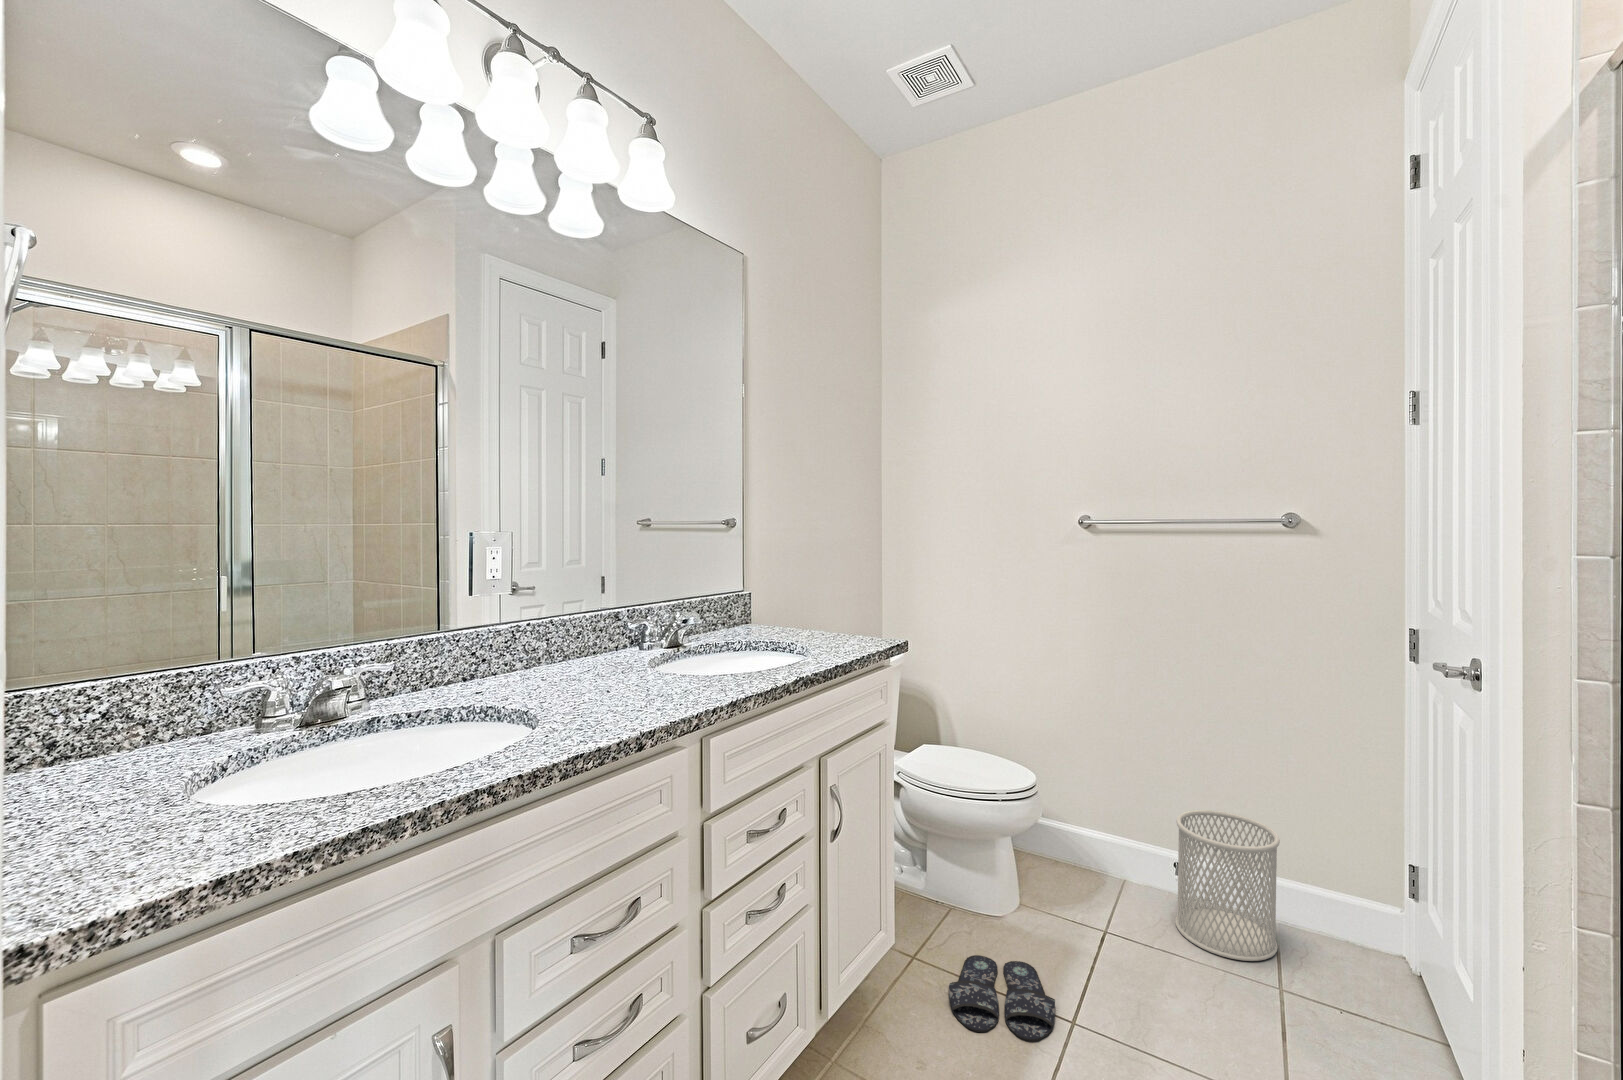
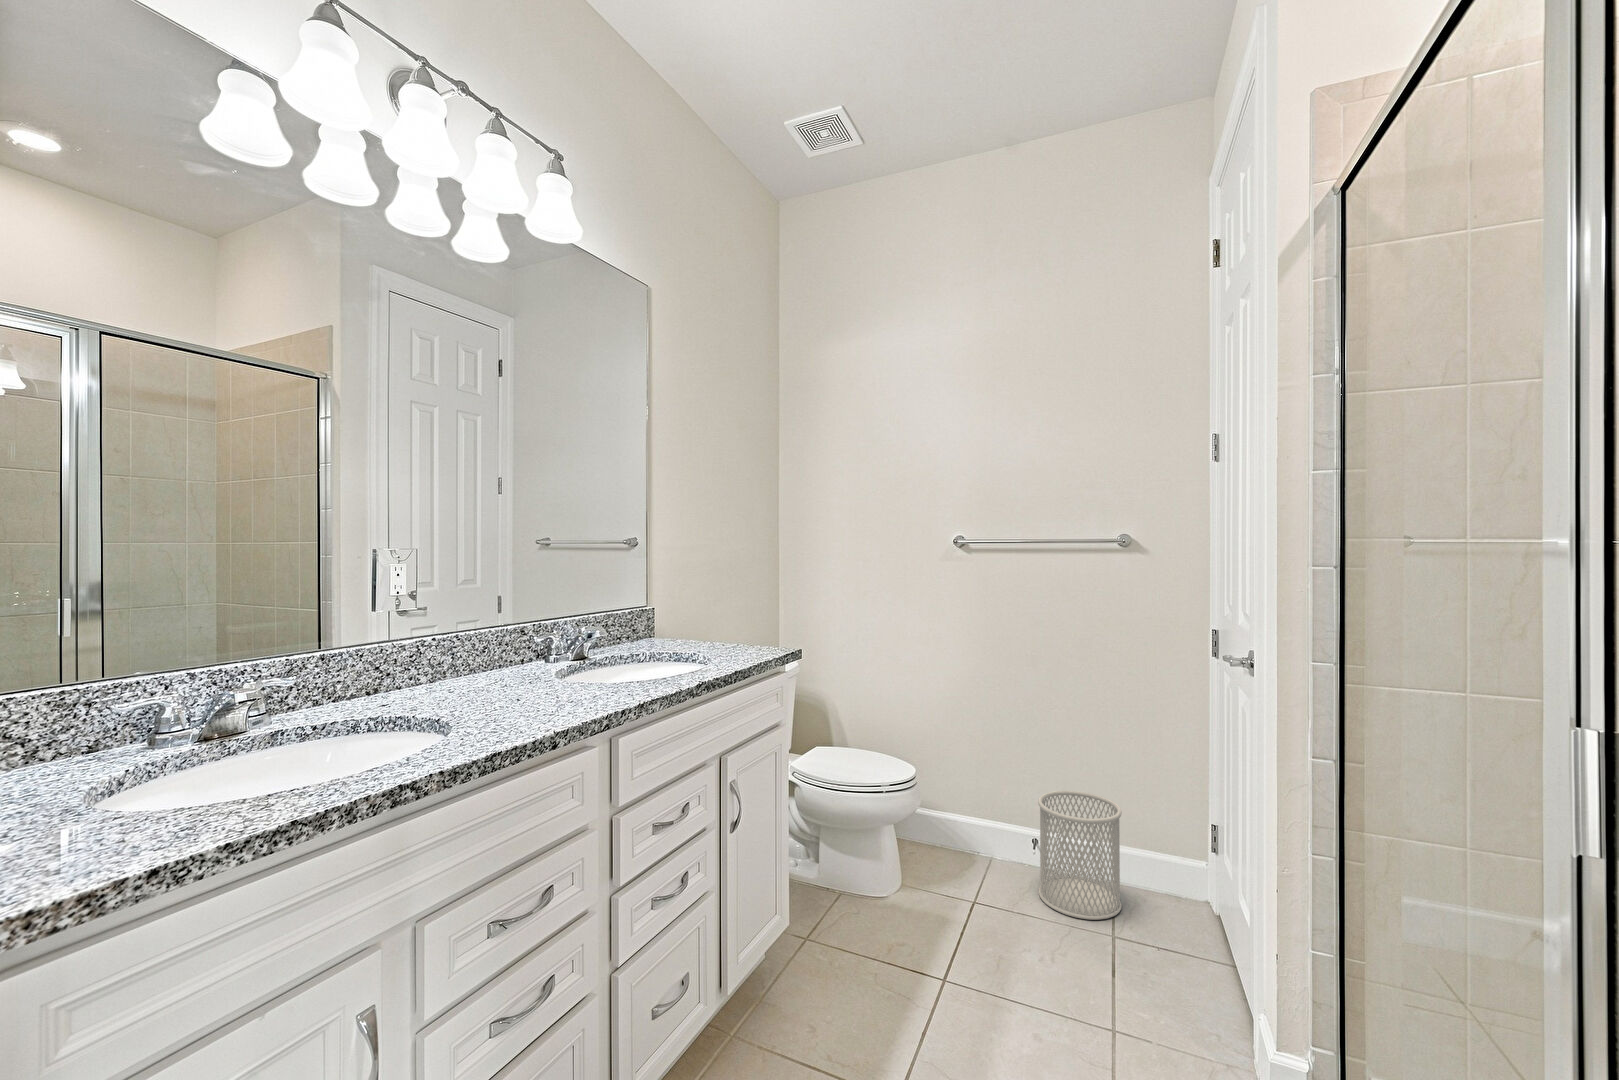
slippers: present [949,955,1055,1041] -> none [841,935,935,1005]

